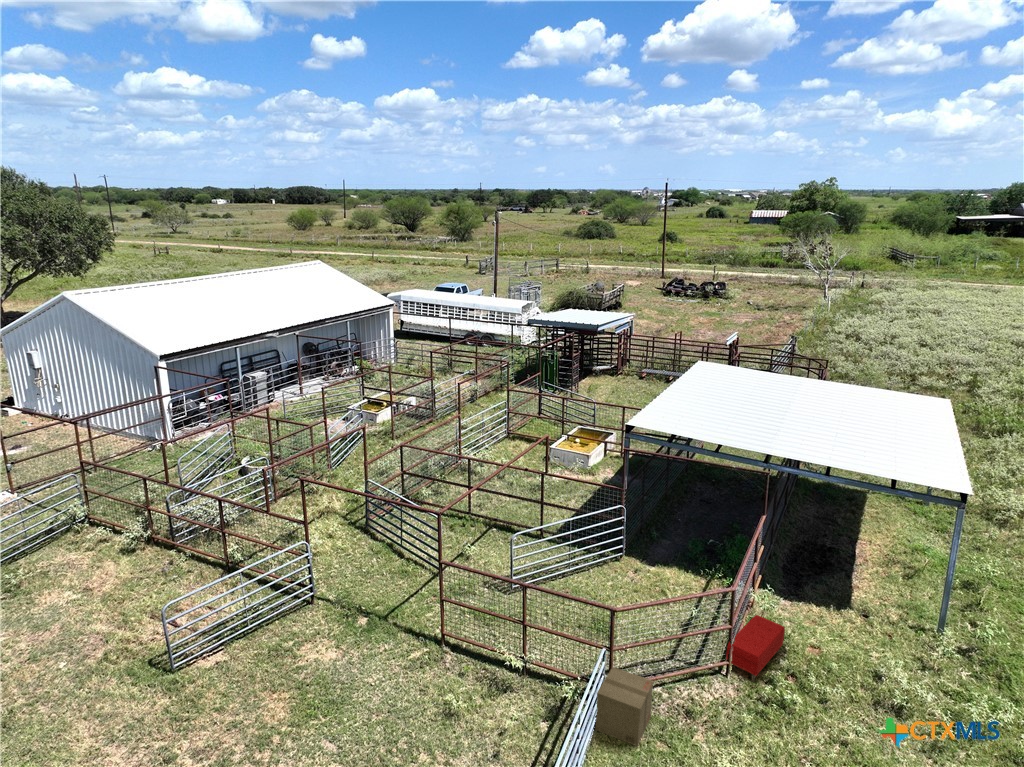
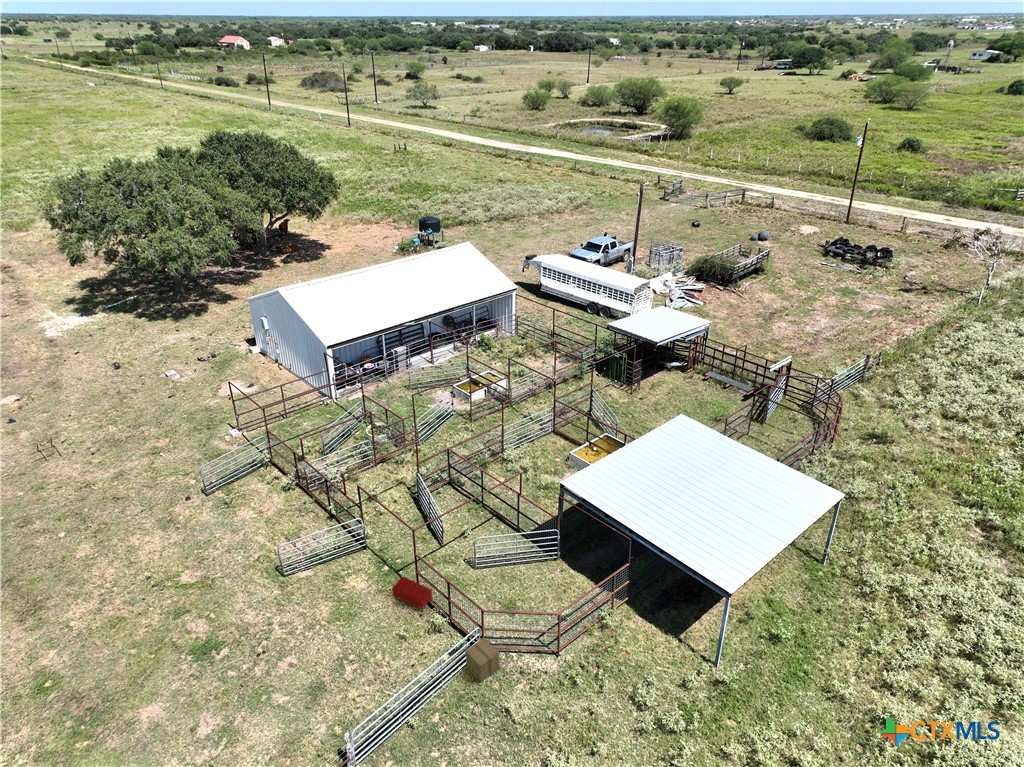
bench: present [726,615,785,682] -> present [392,577,432,612]

